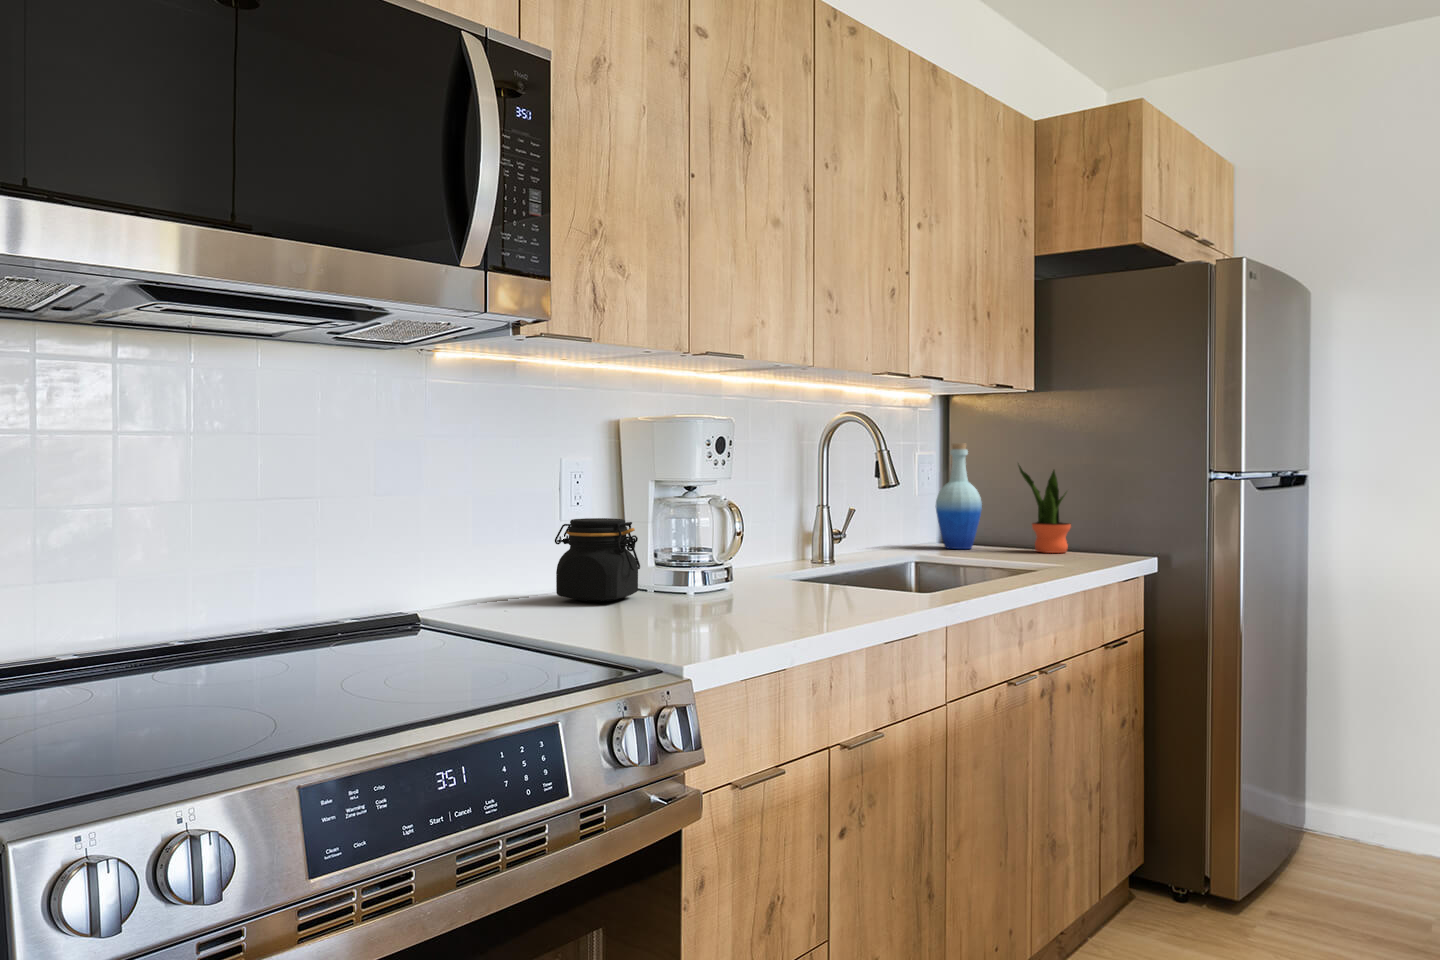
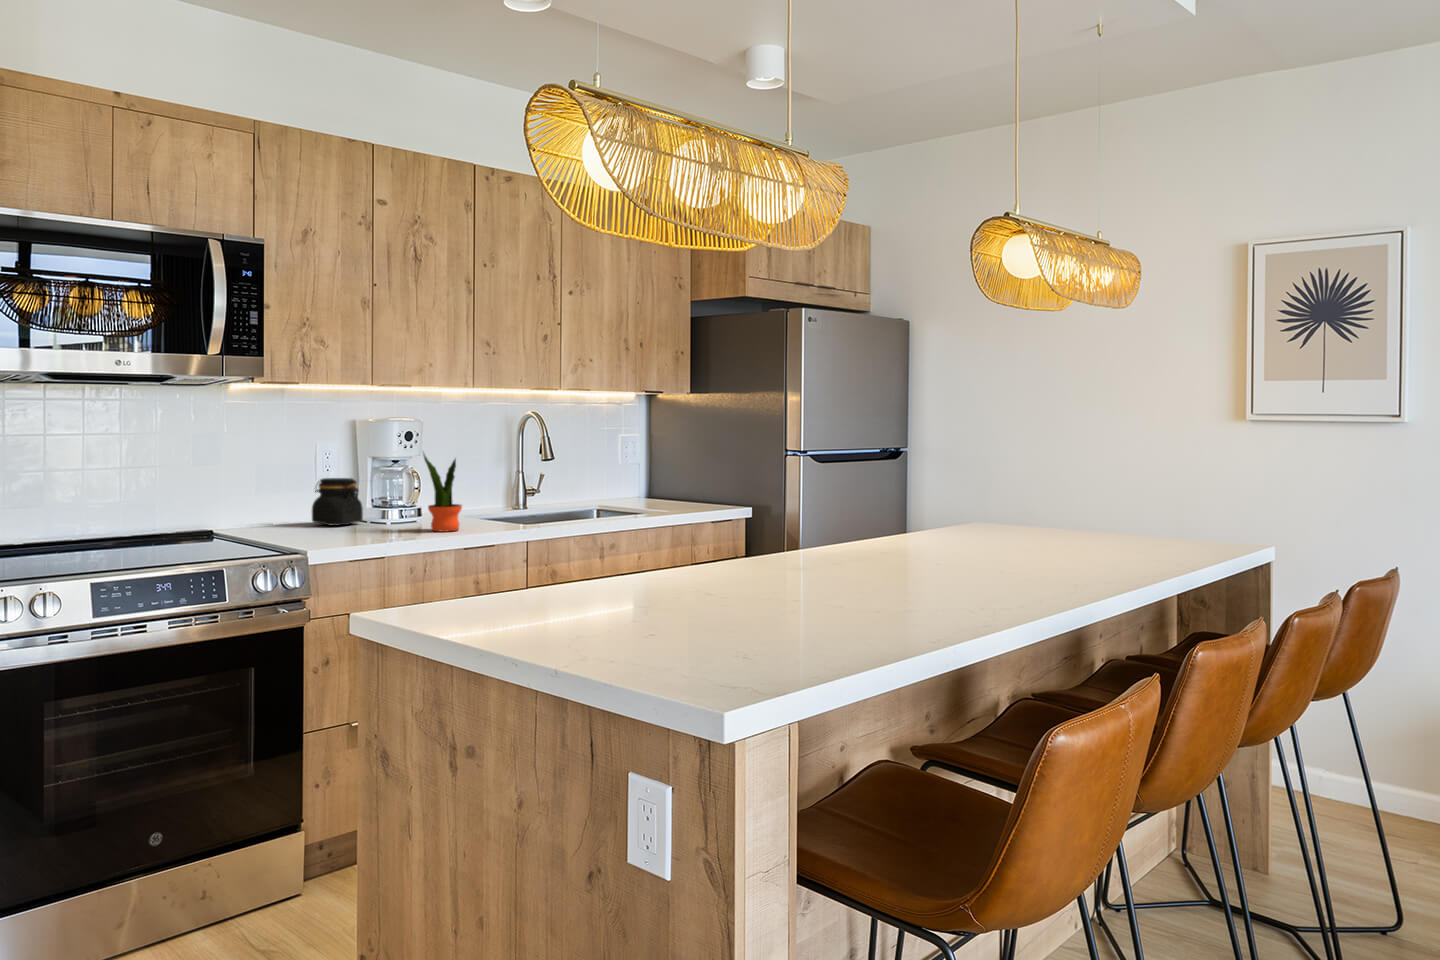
bottle: present [935,443,982,549] -> none [631,429,661,501]
potted plant: present [1018,465,1071,553] -> present [423,453,462,532]

